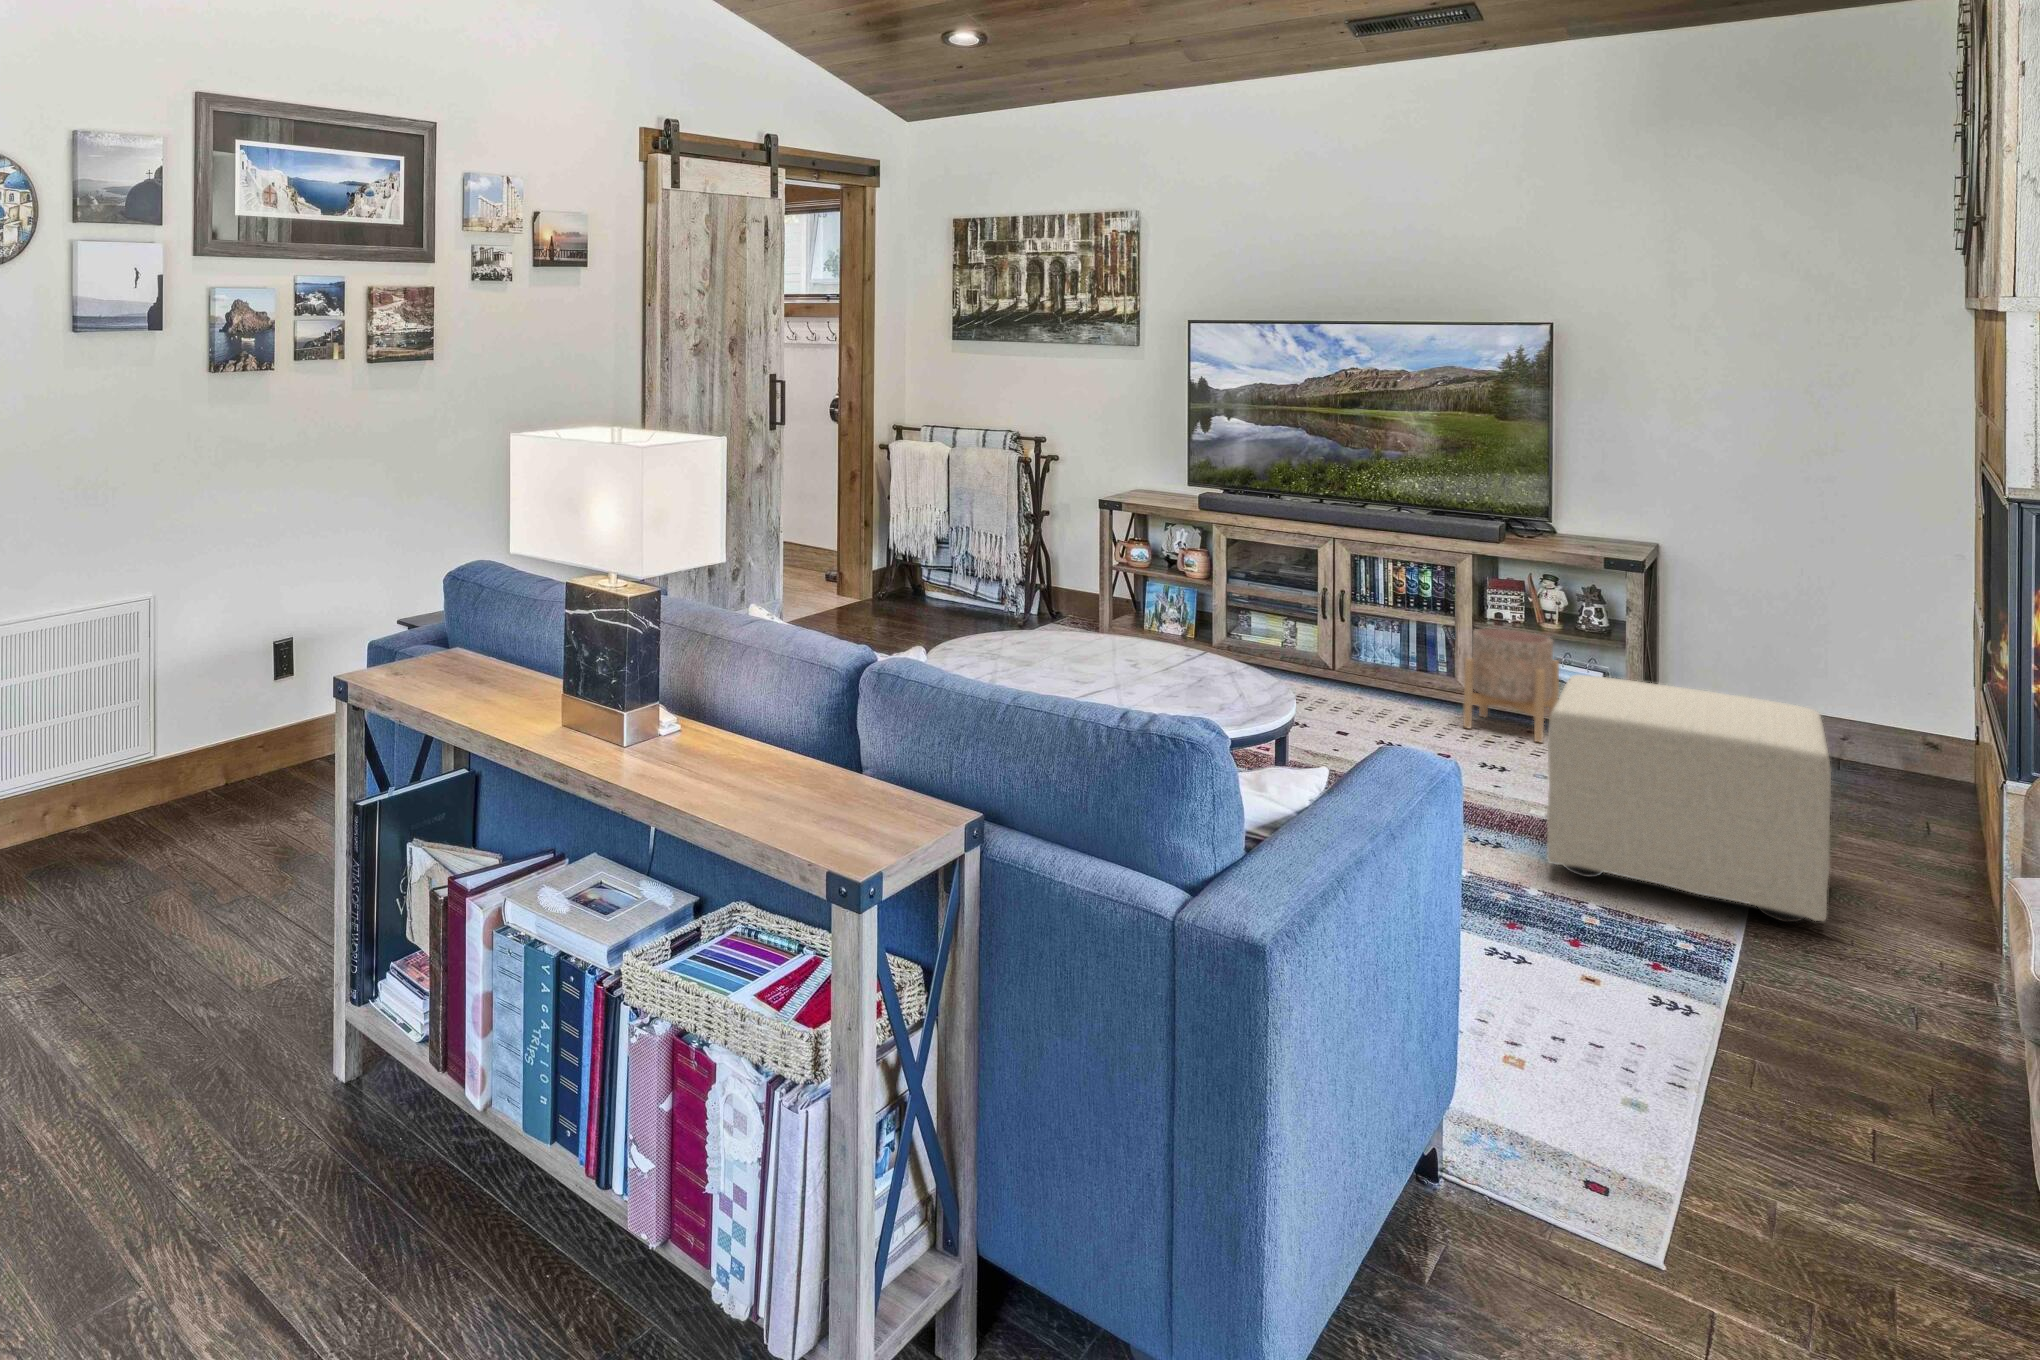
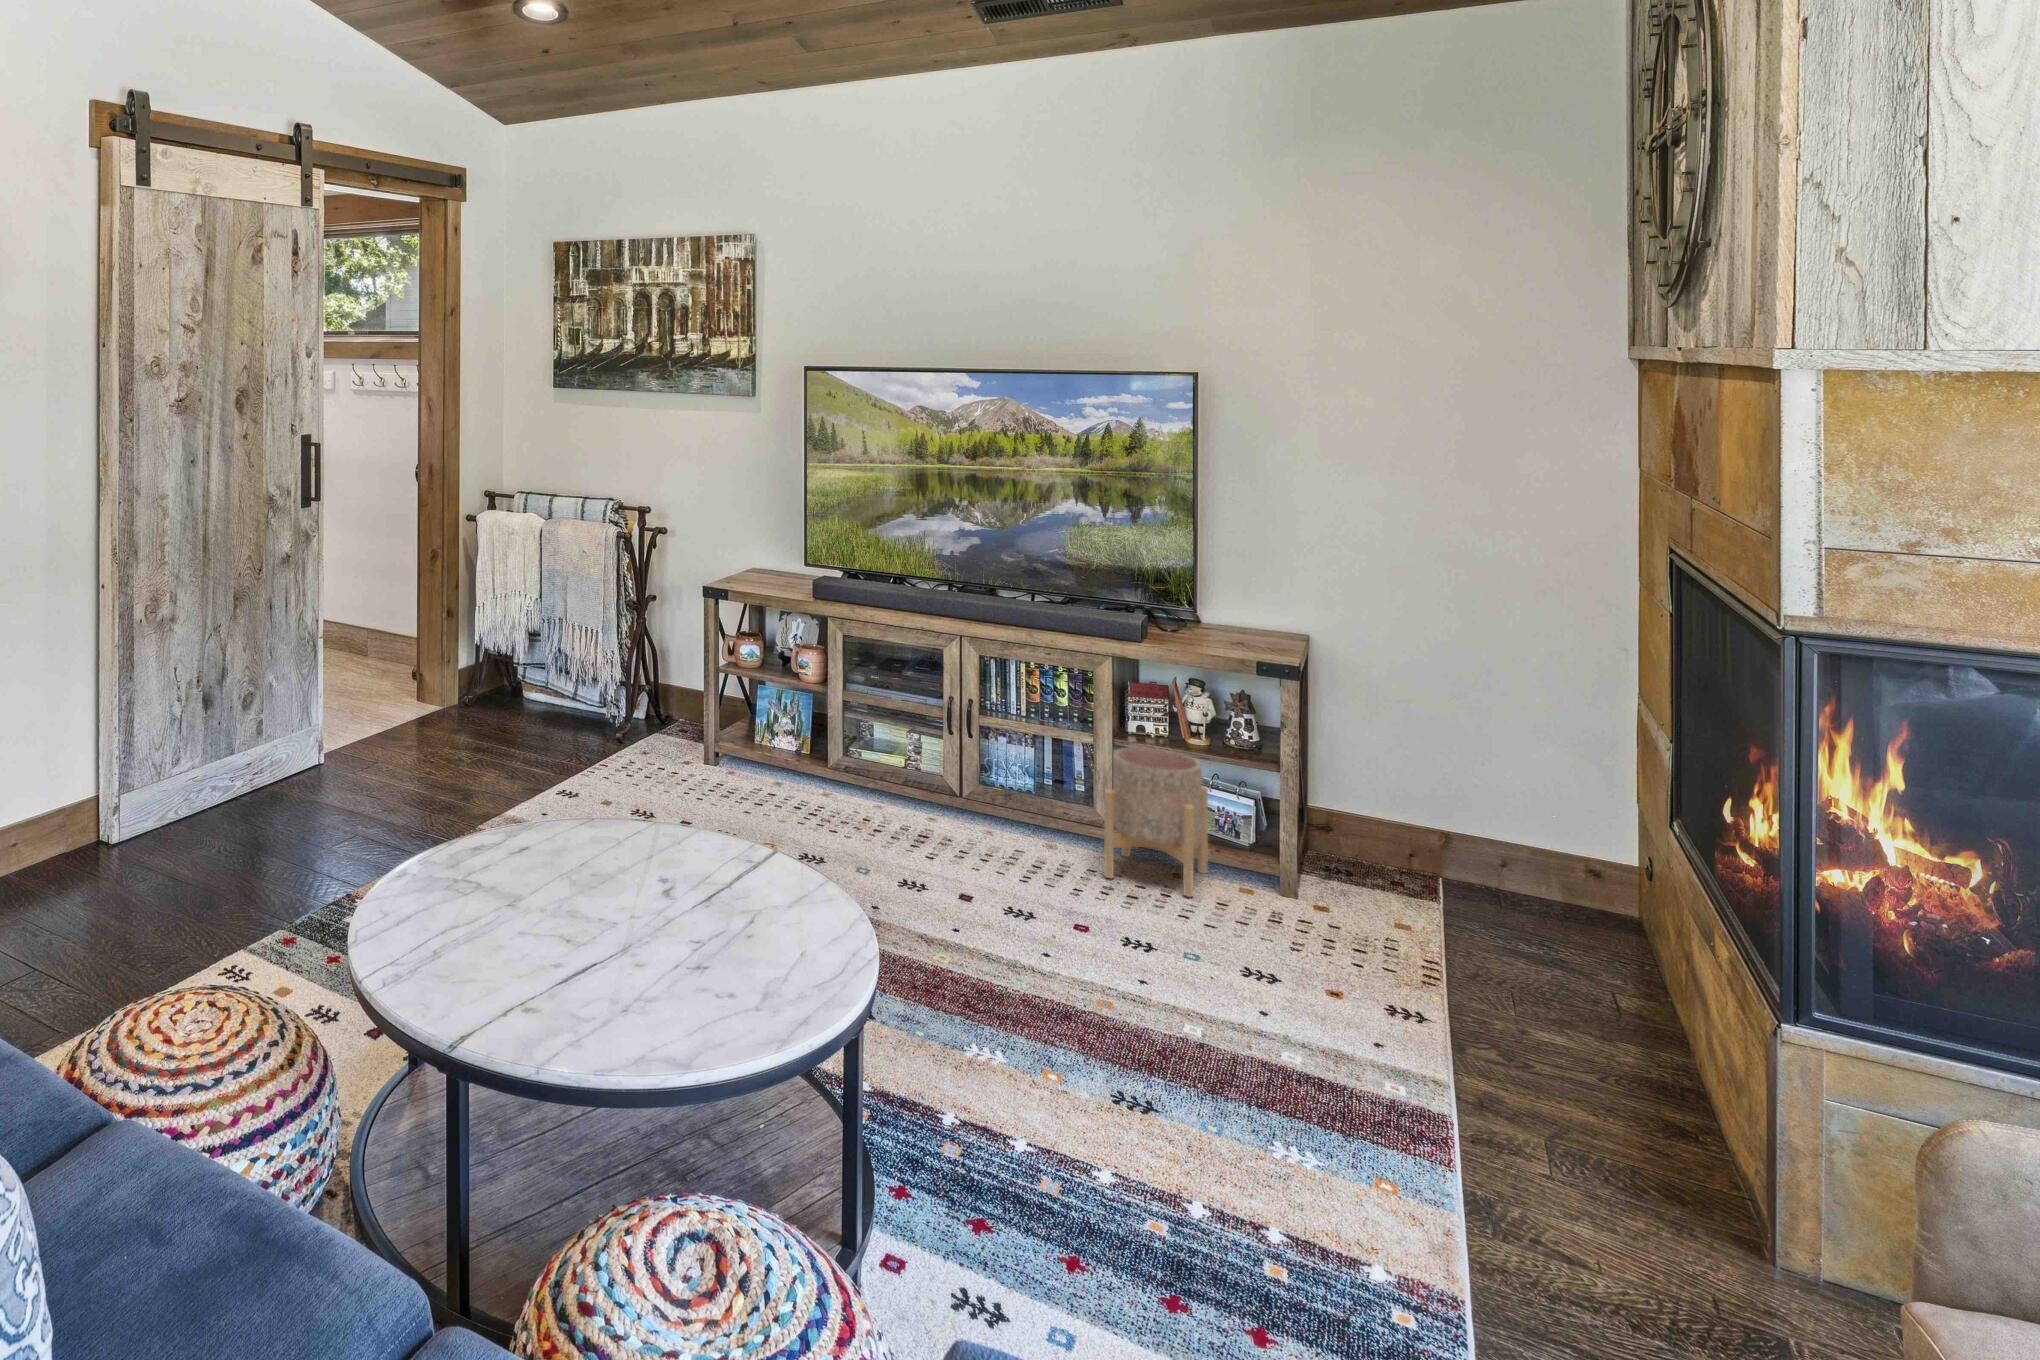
ottoman: present [1547,675,1831,922] -> none [1214,850,1578,1255]

